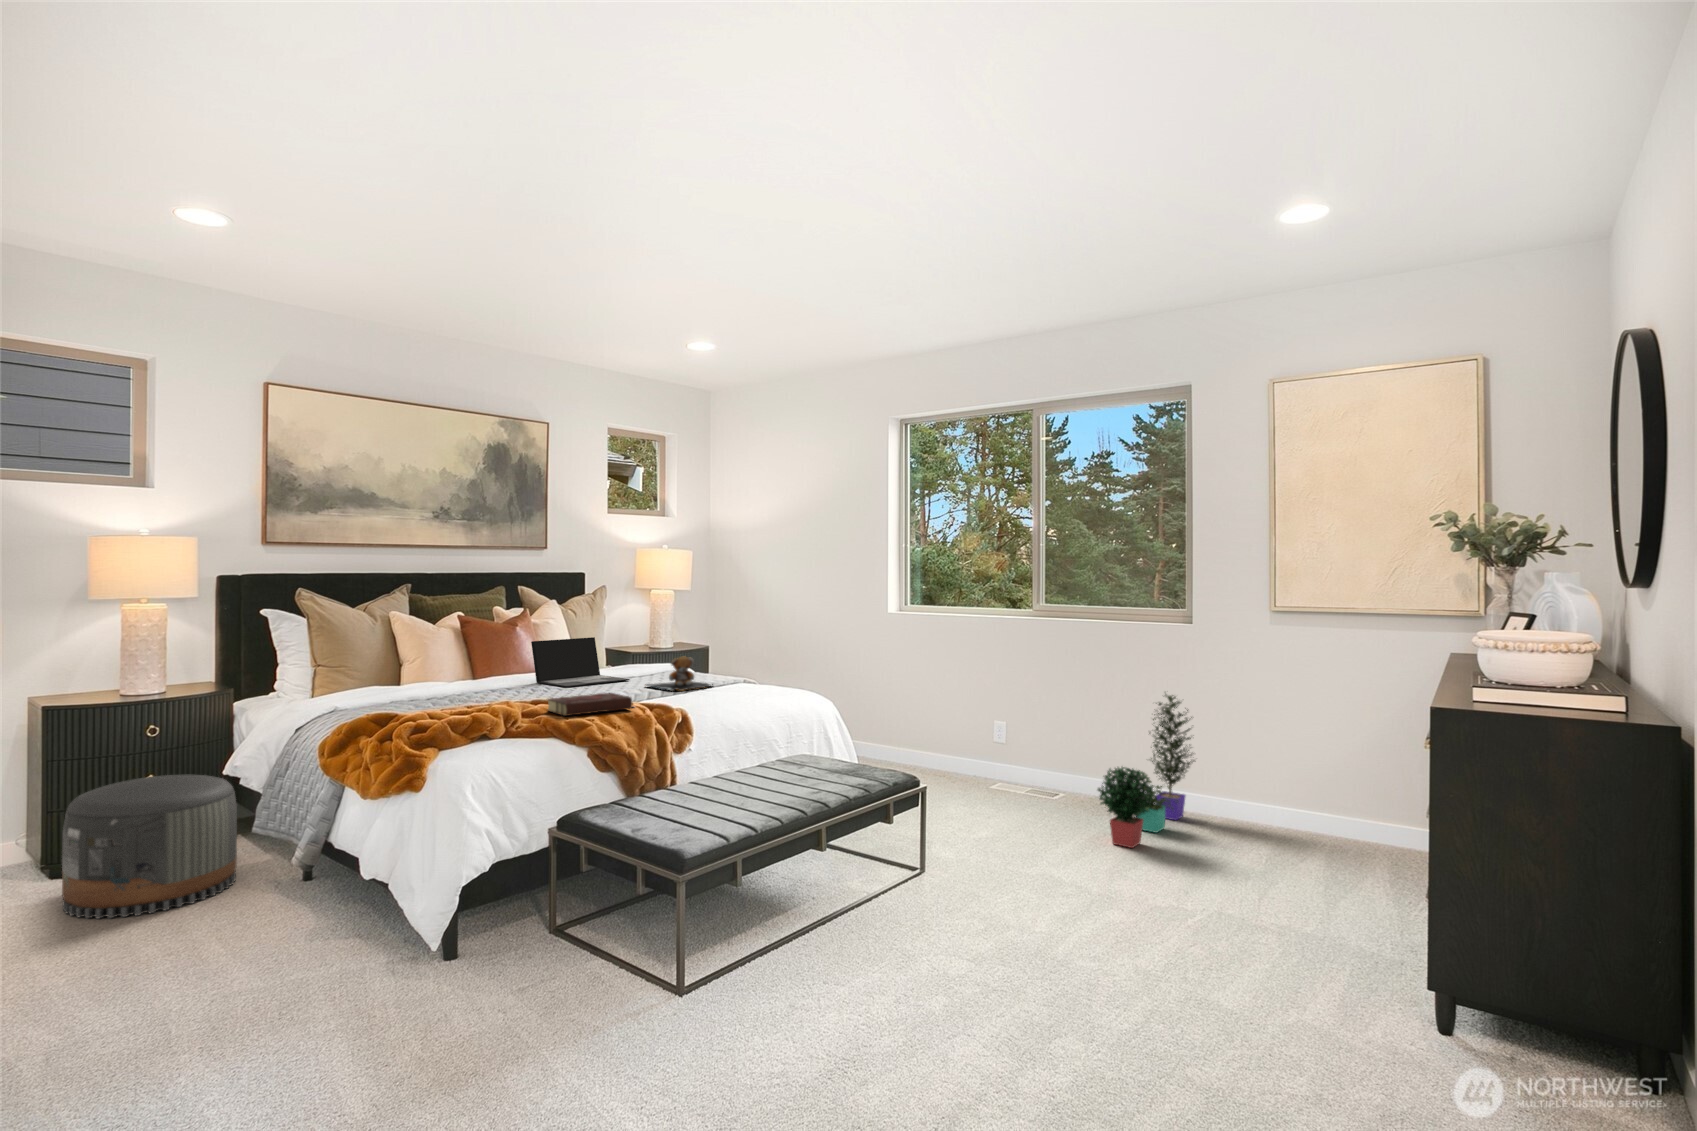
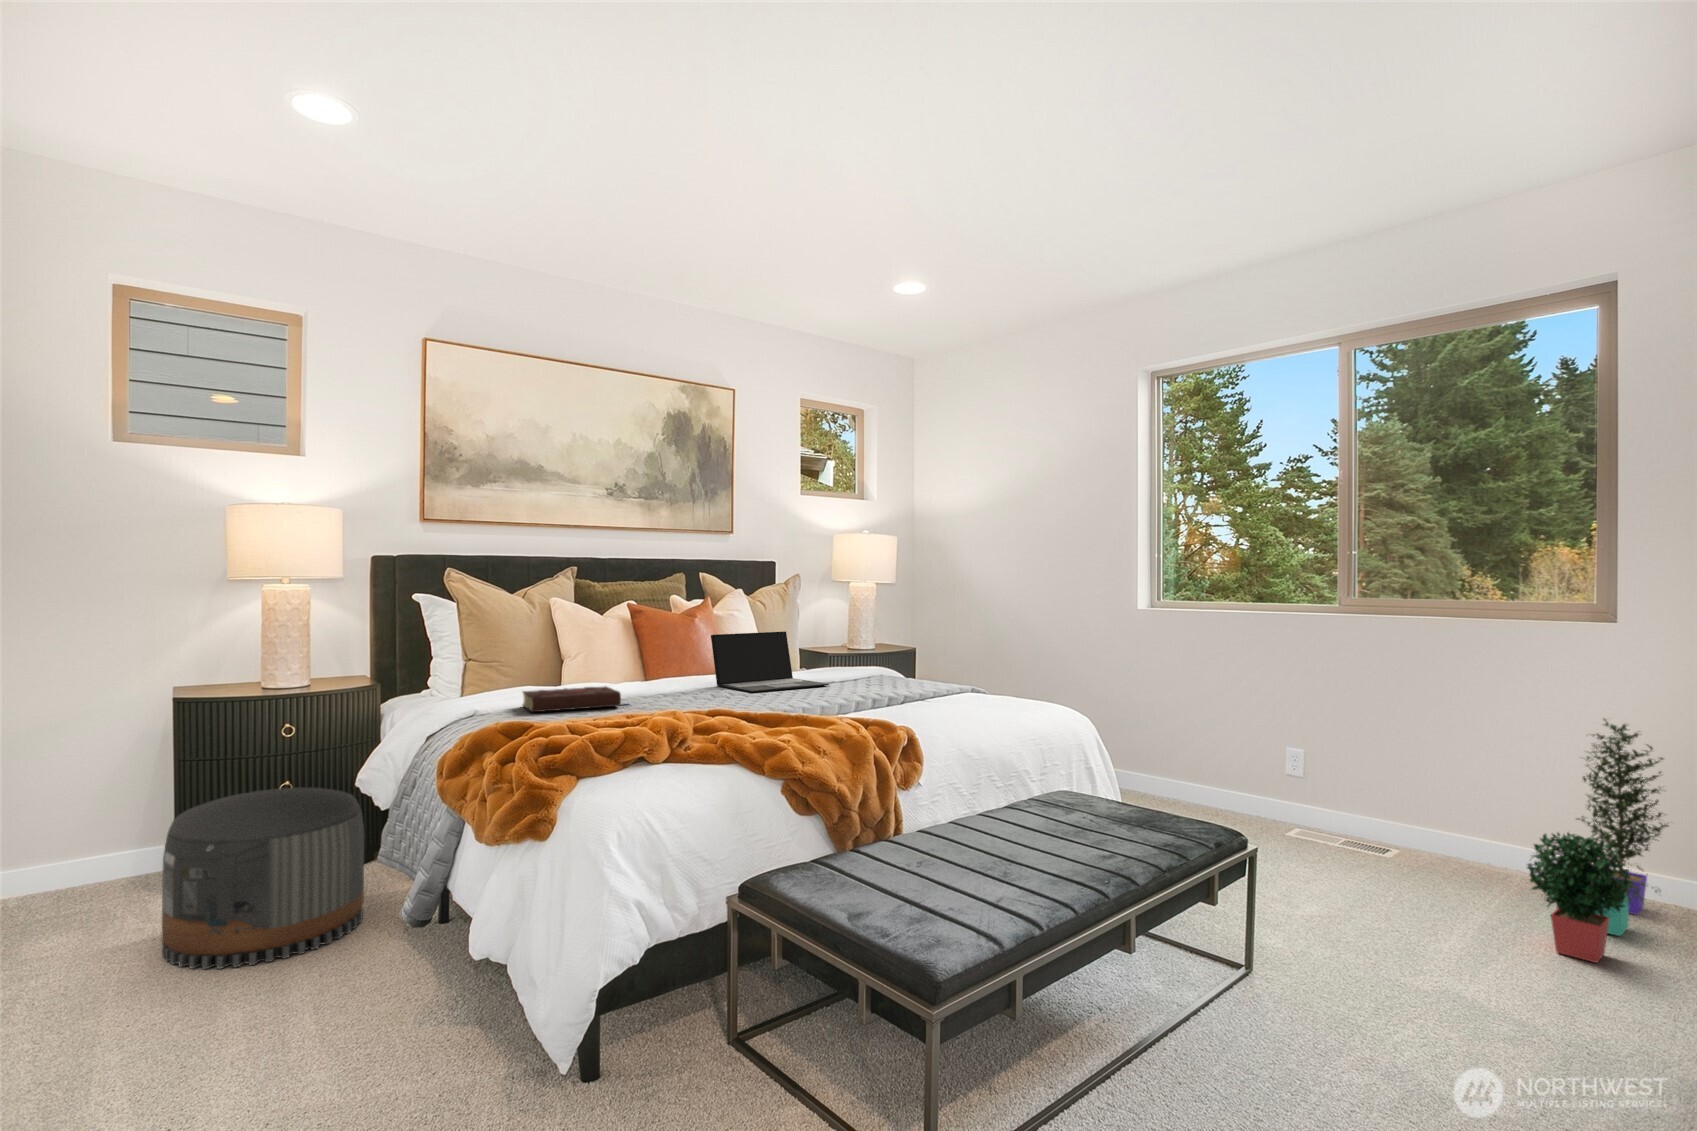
teddy bear: present [645,657,713,691] -> none [848,656,938,701]
book: present [547,693,632,716] -> present [523,686,621,712]

